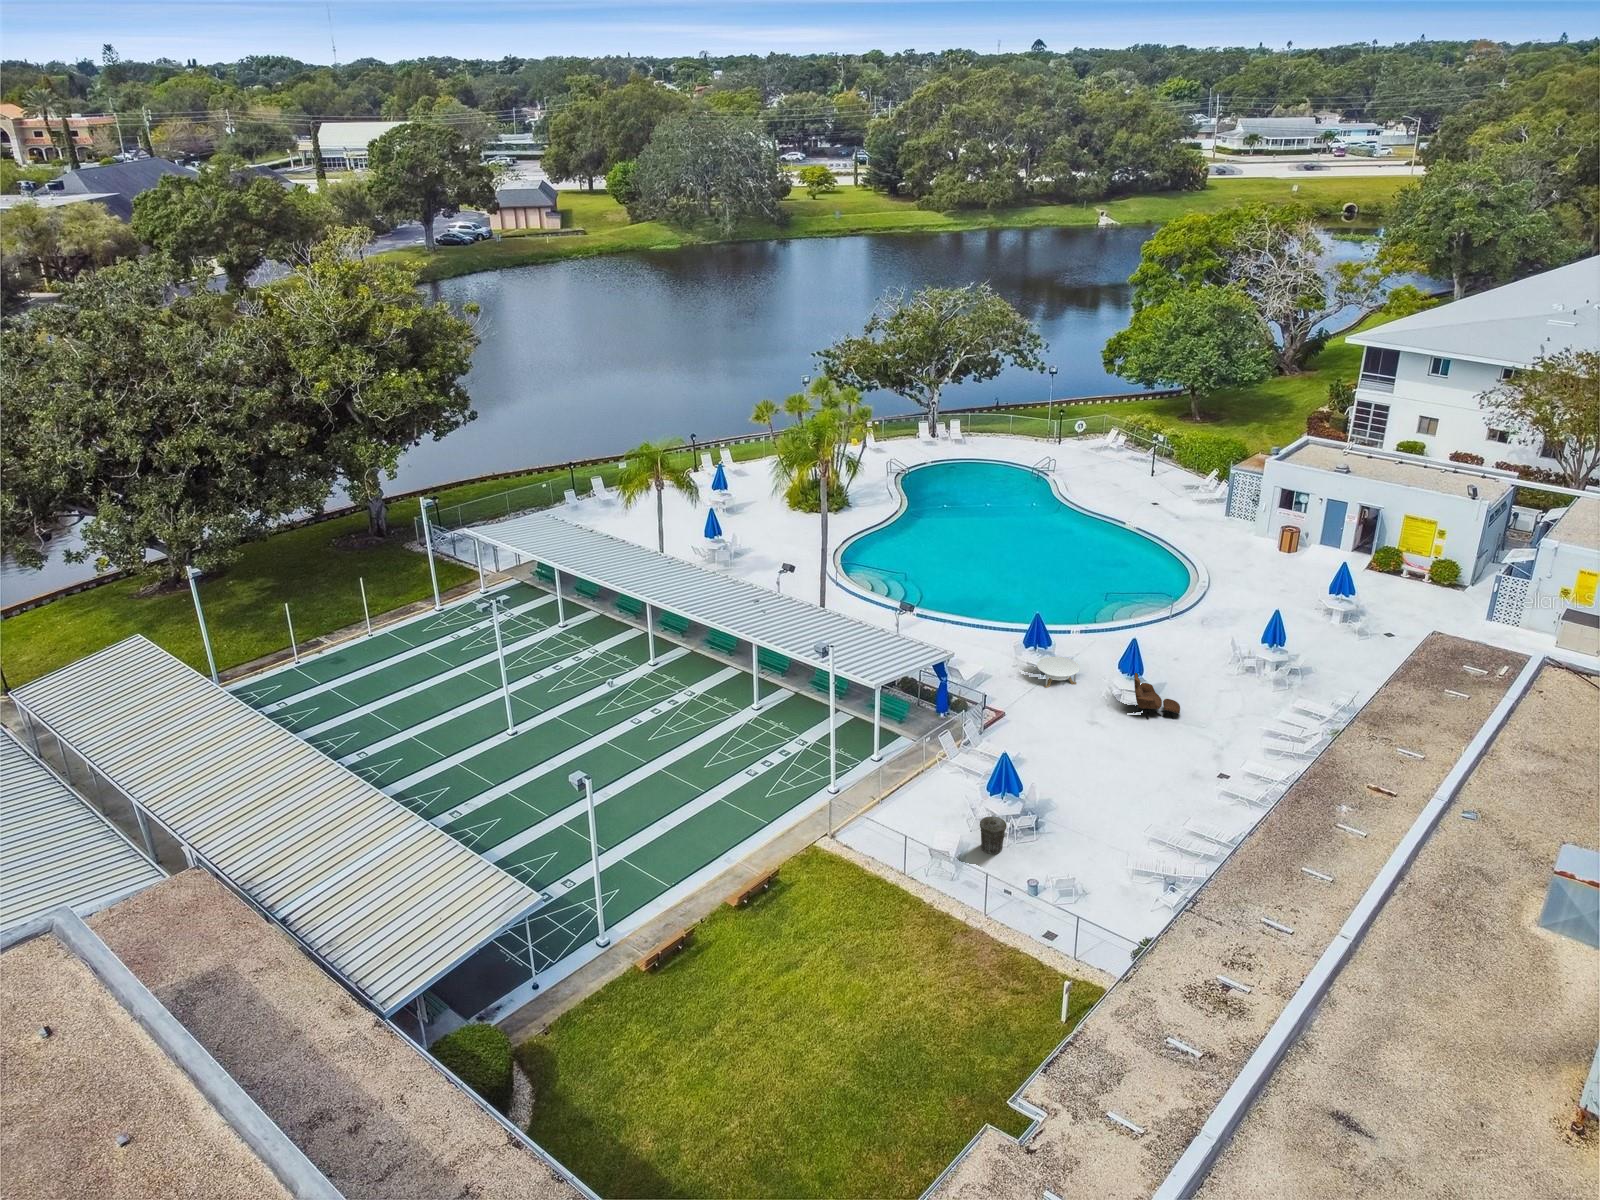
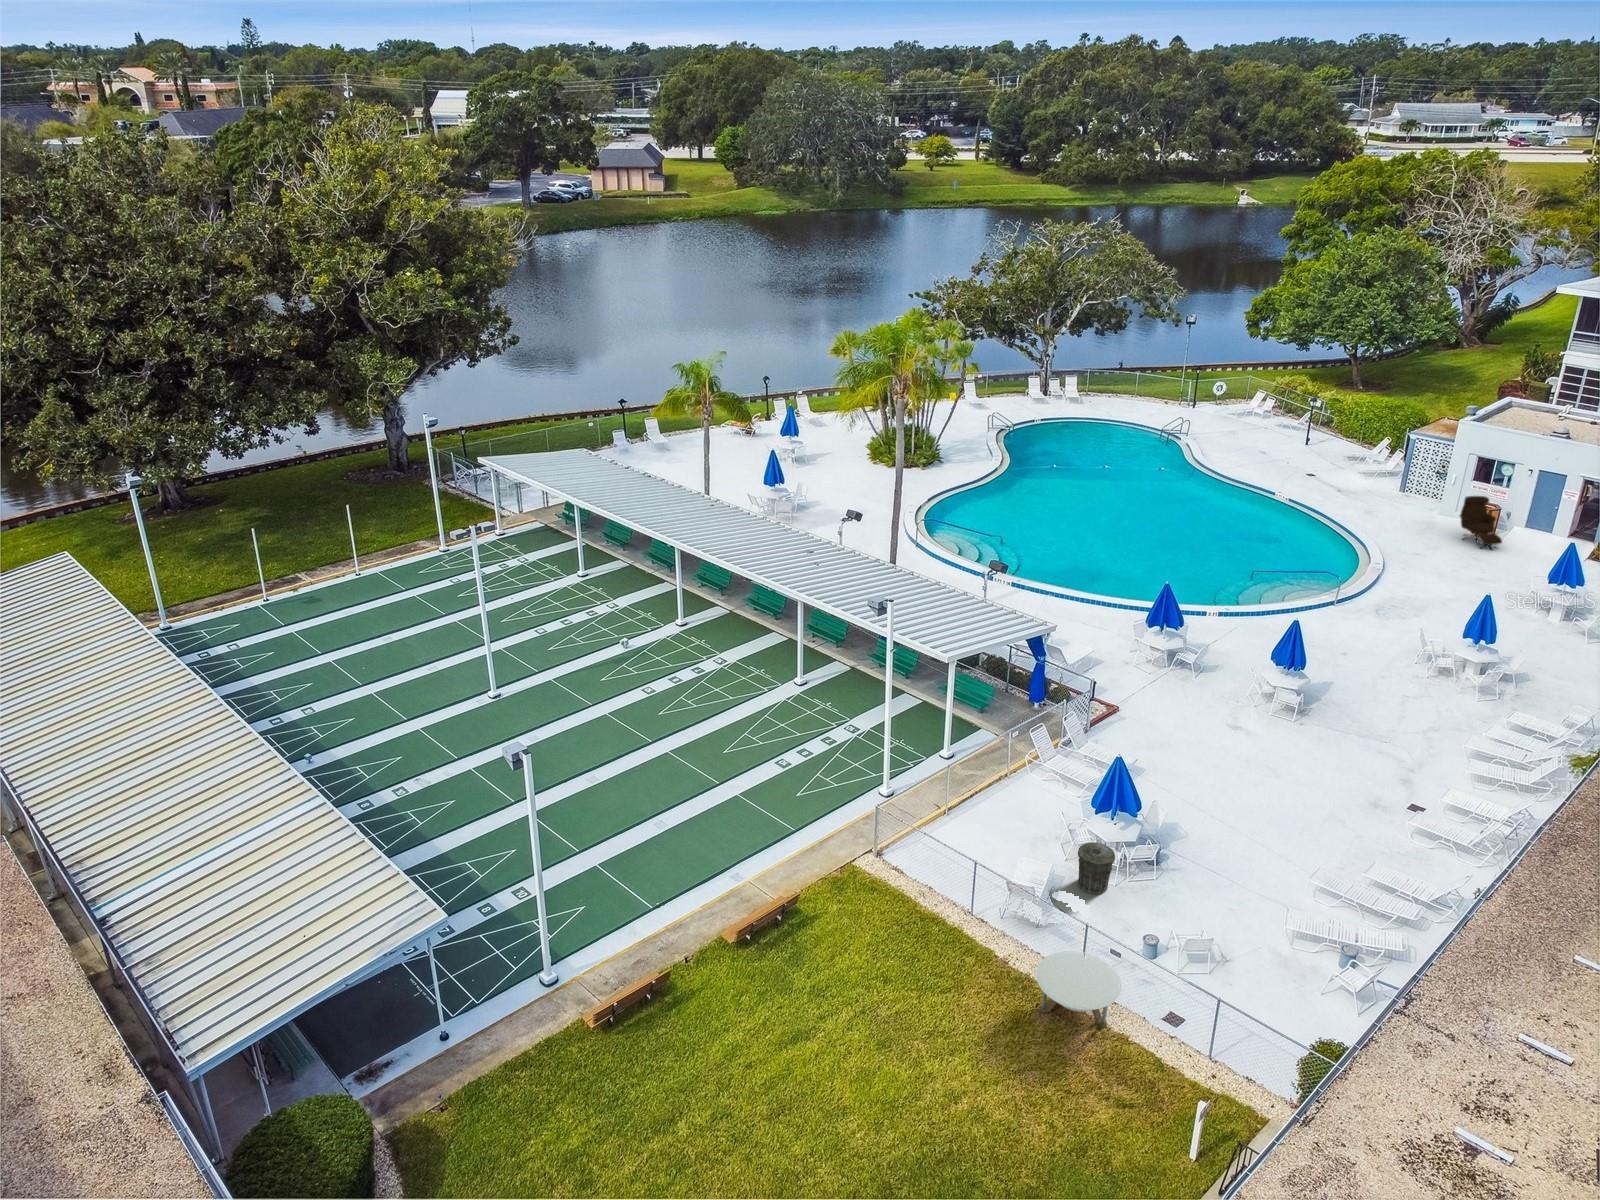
round table: present [1037,657,1080,688] -> present [1036,951,1121,1027]
lounge chair: present [1134,673,1180,719] -> present [1460,496,1502,548]

